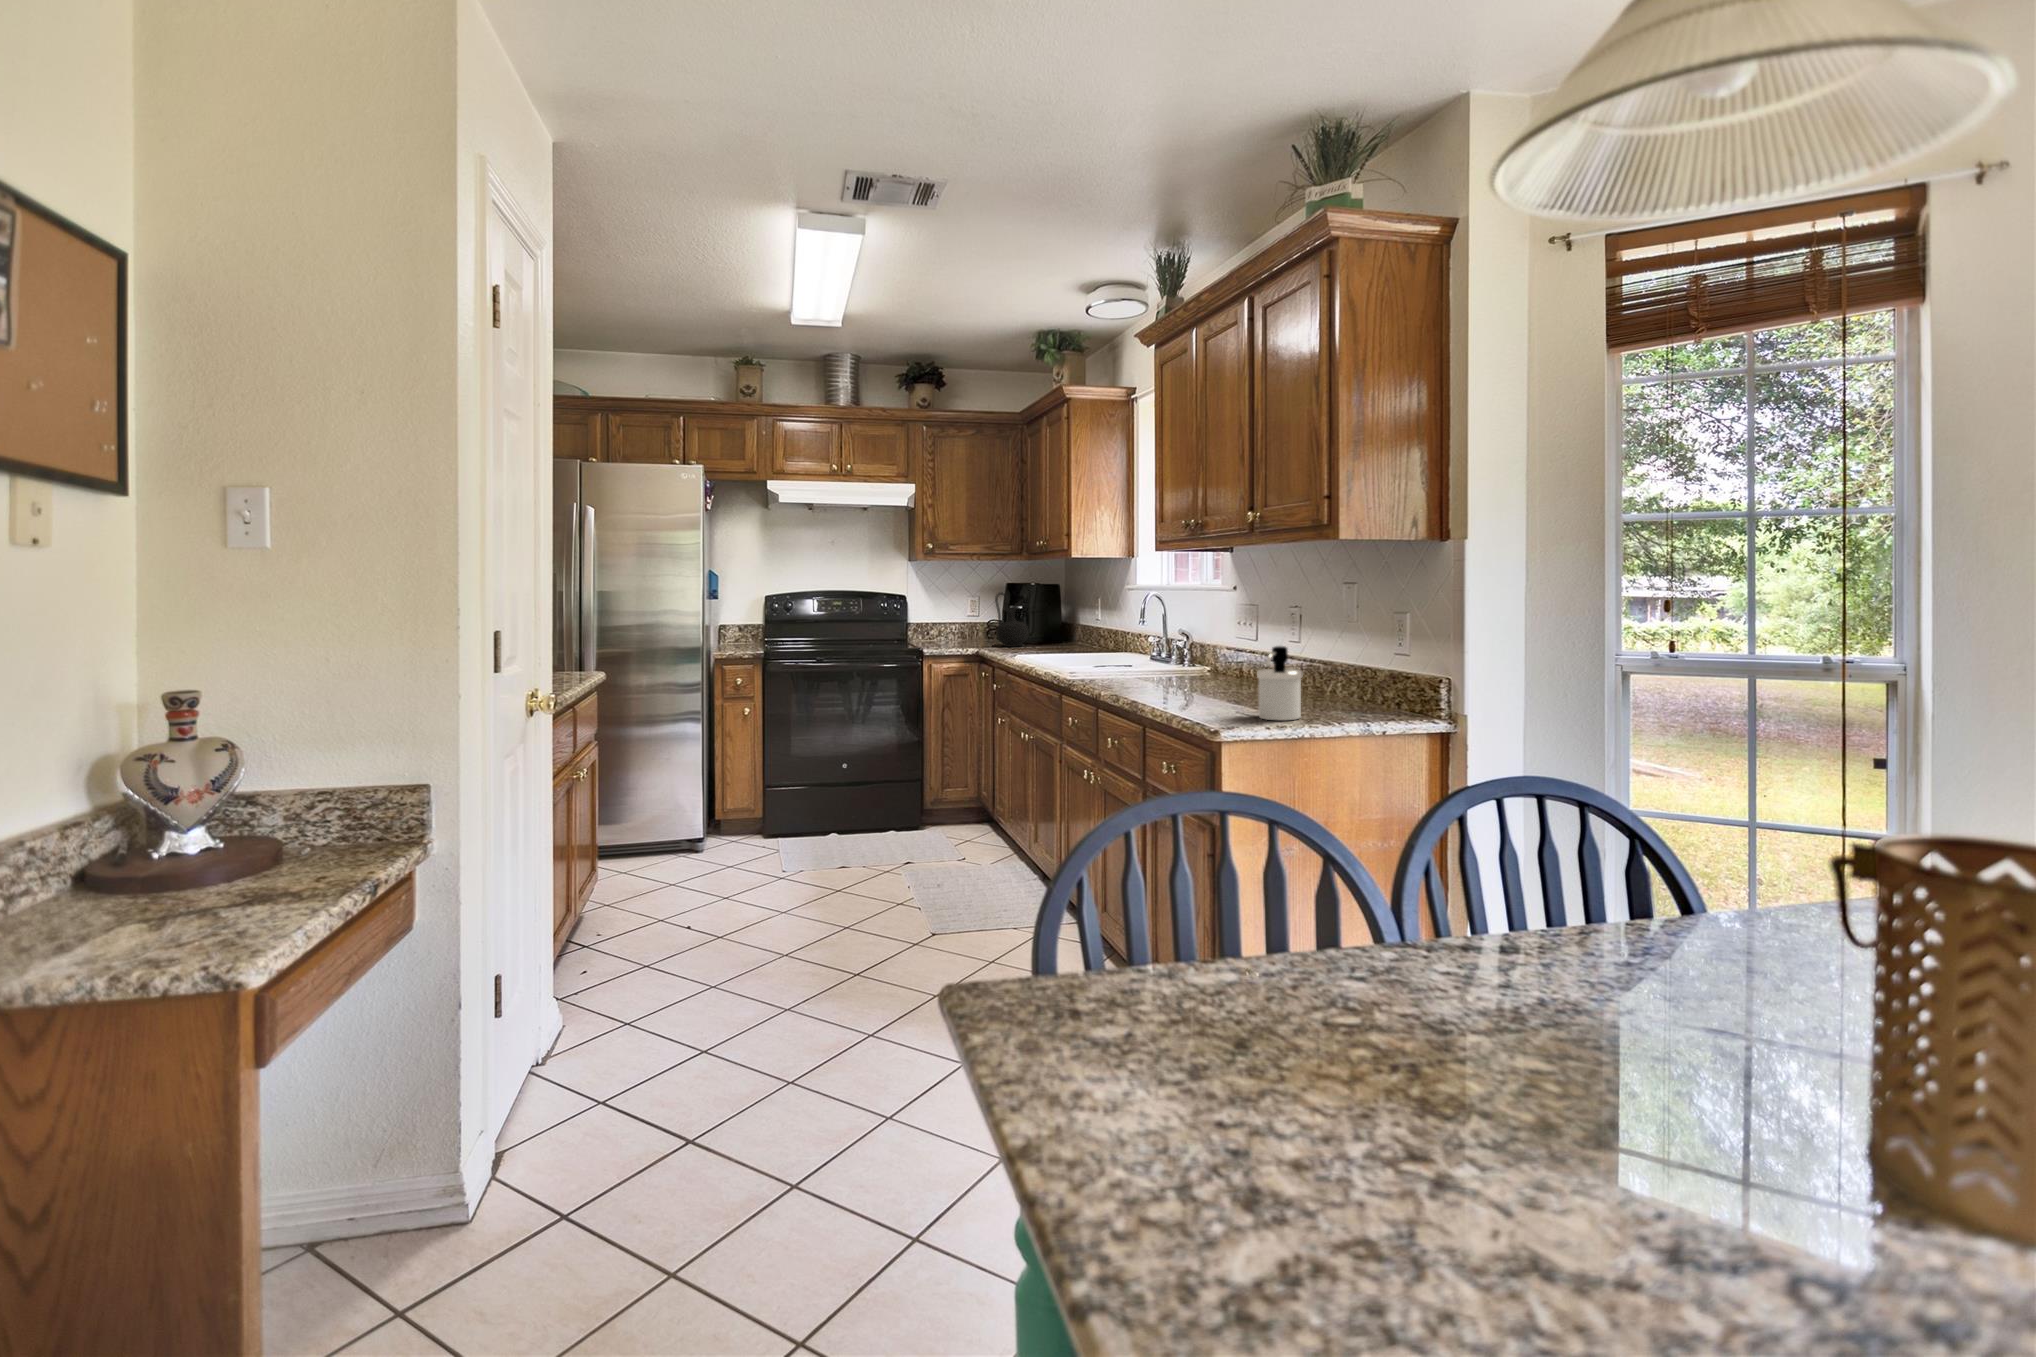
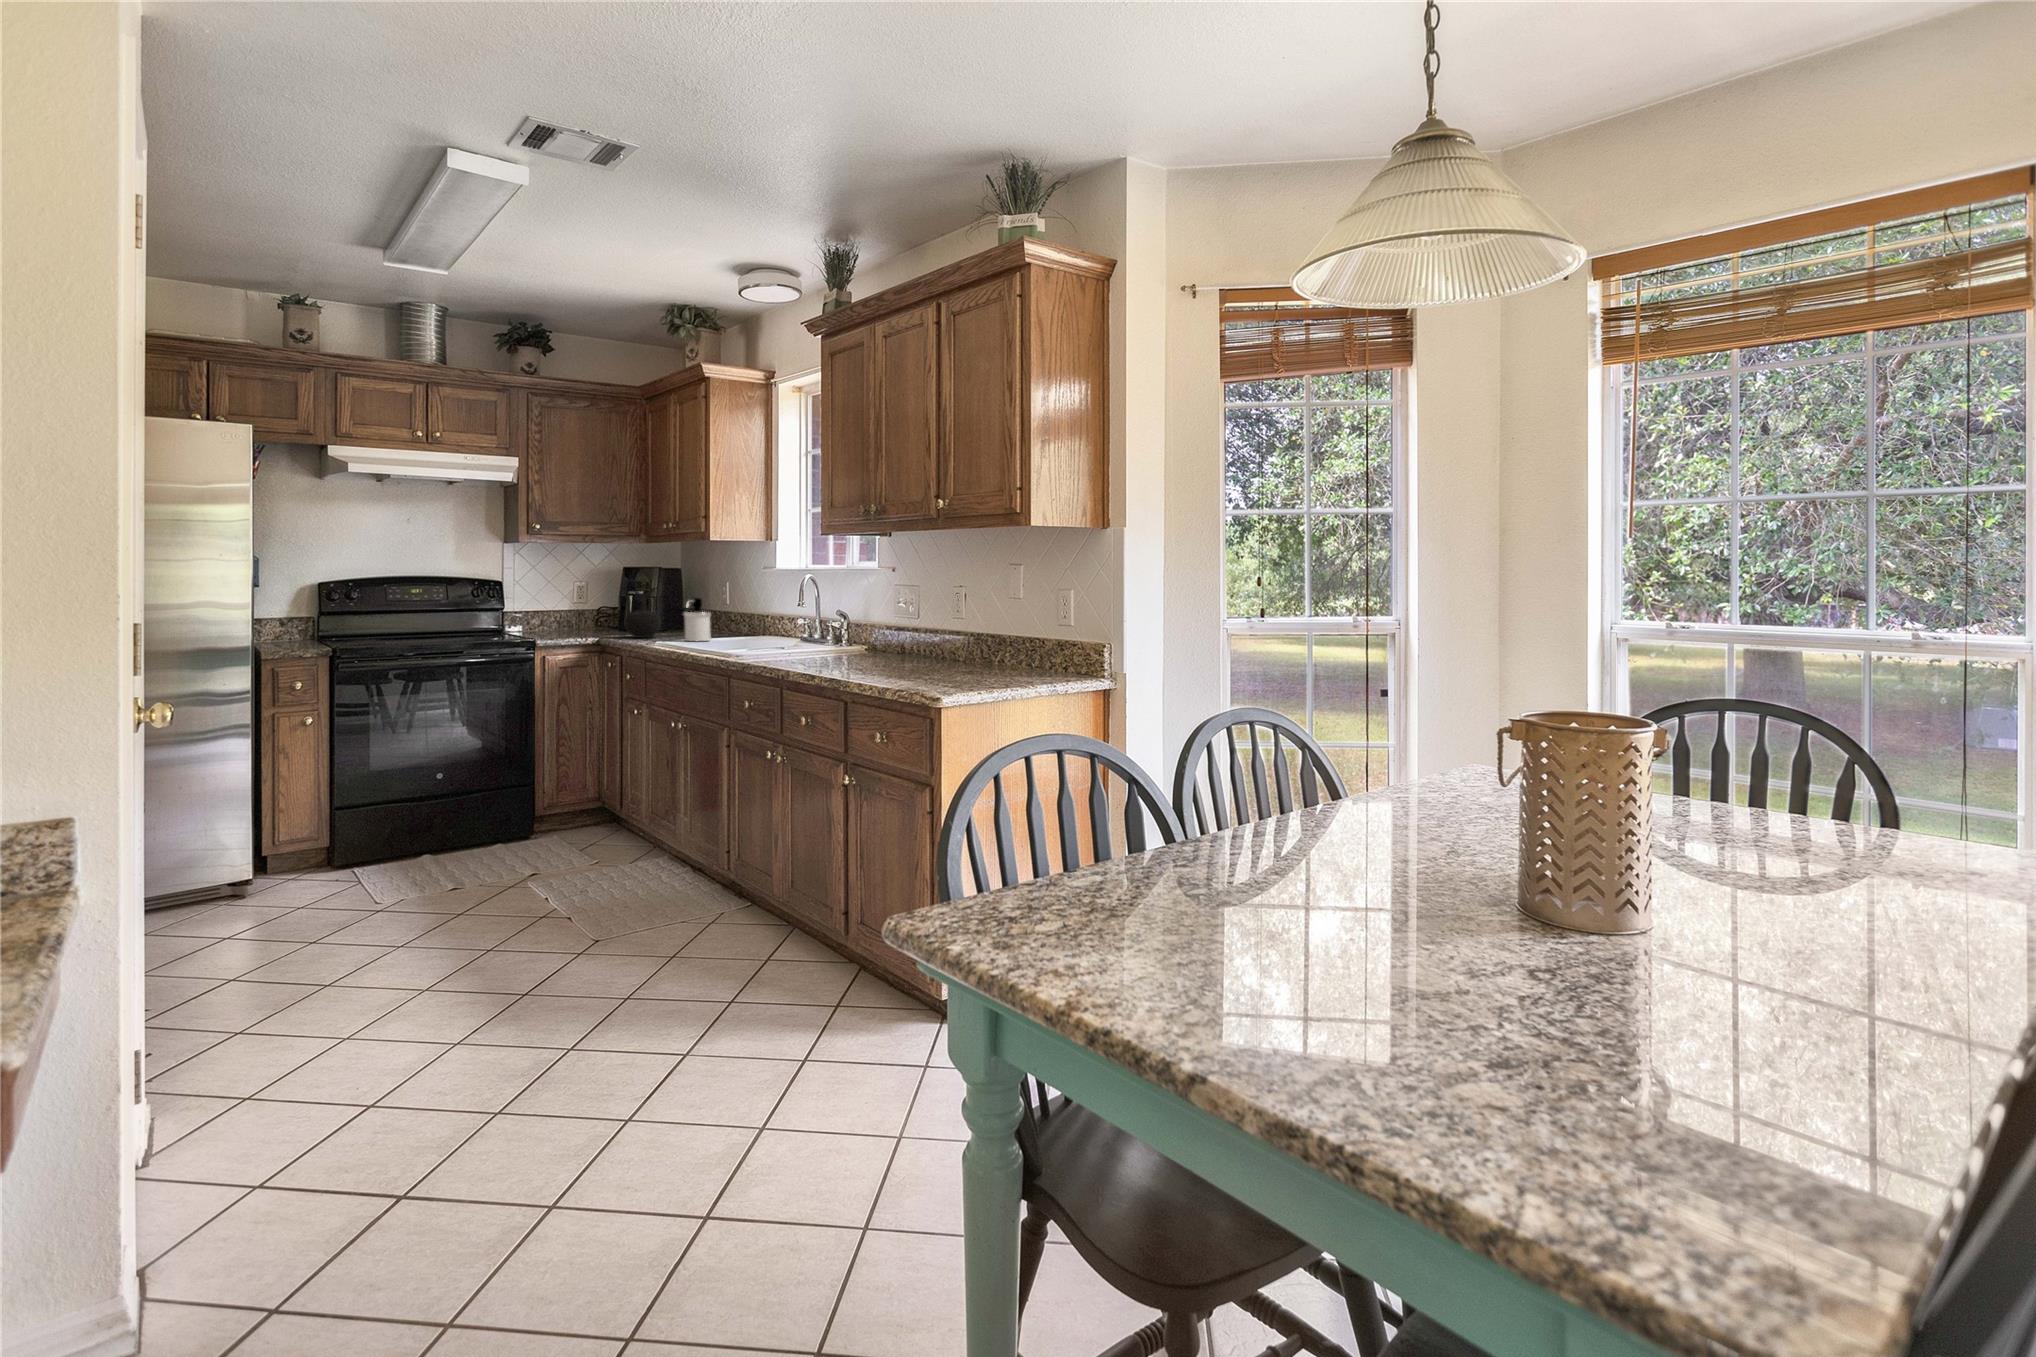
soap dispenser: present [1257,646,1303,720] -> present [683,598,711,641]

